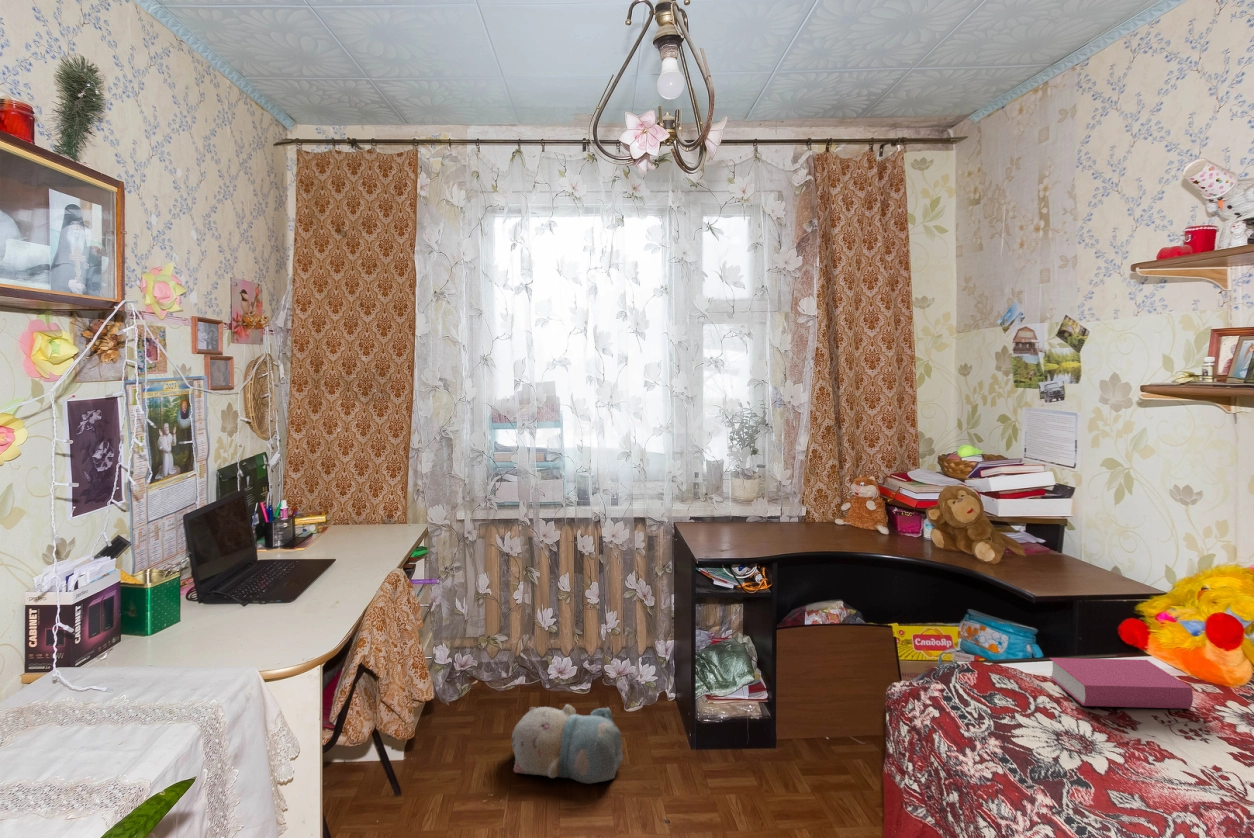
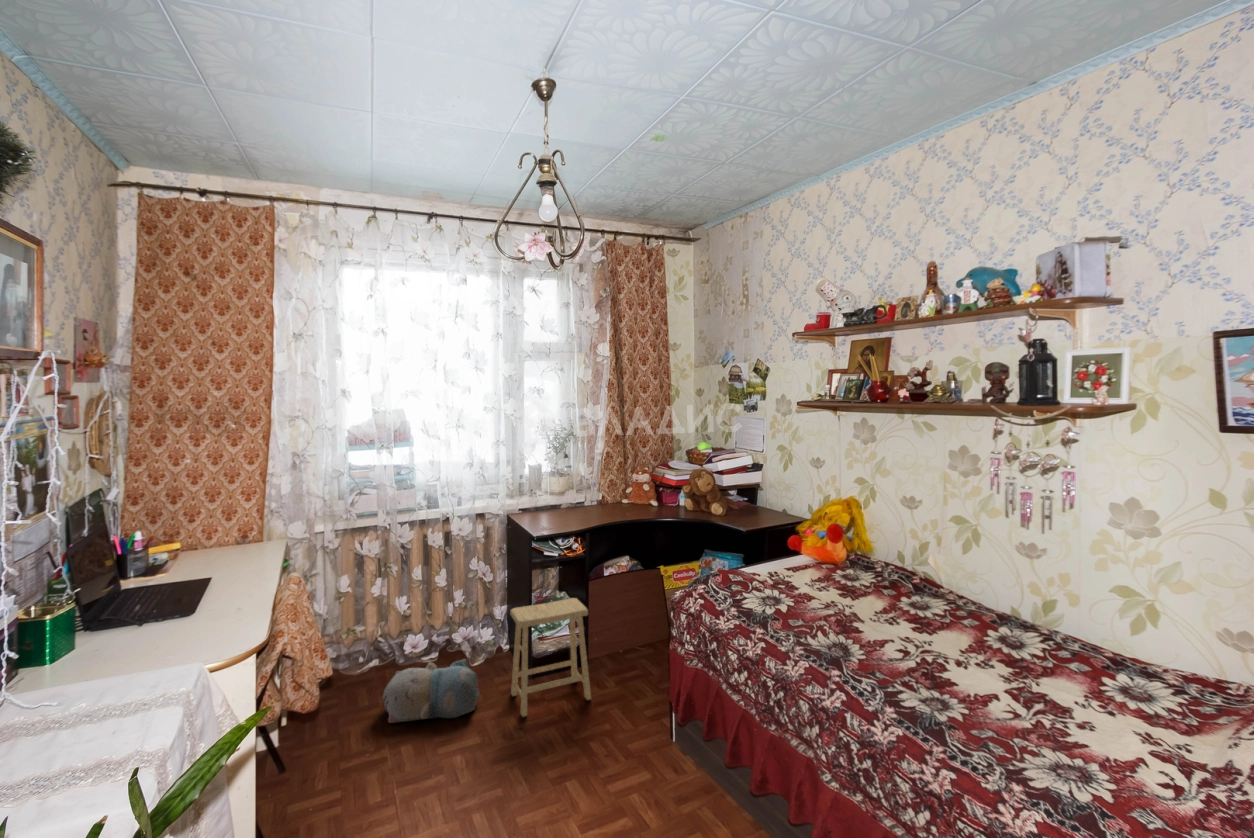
footstool: none [663,652,768,805] -> present [510,598,591,717]
book: present [1049,658,1193,709] -> none [758,556,824,583]

